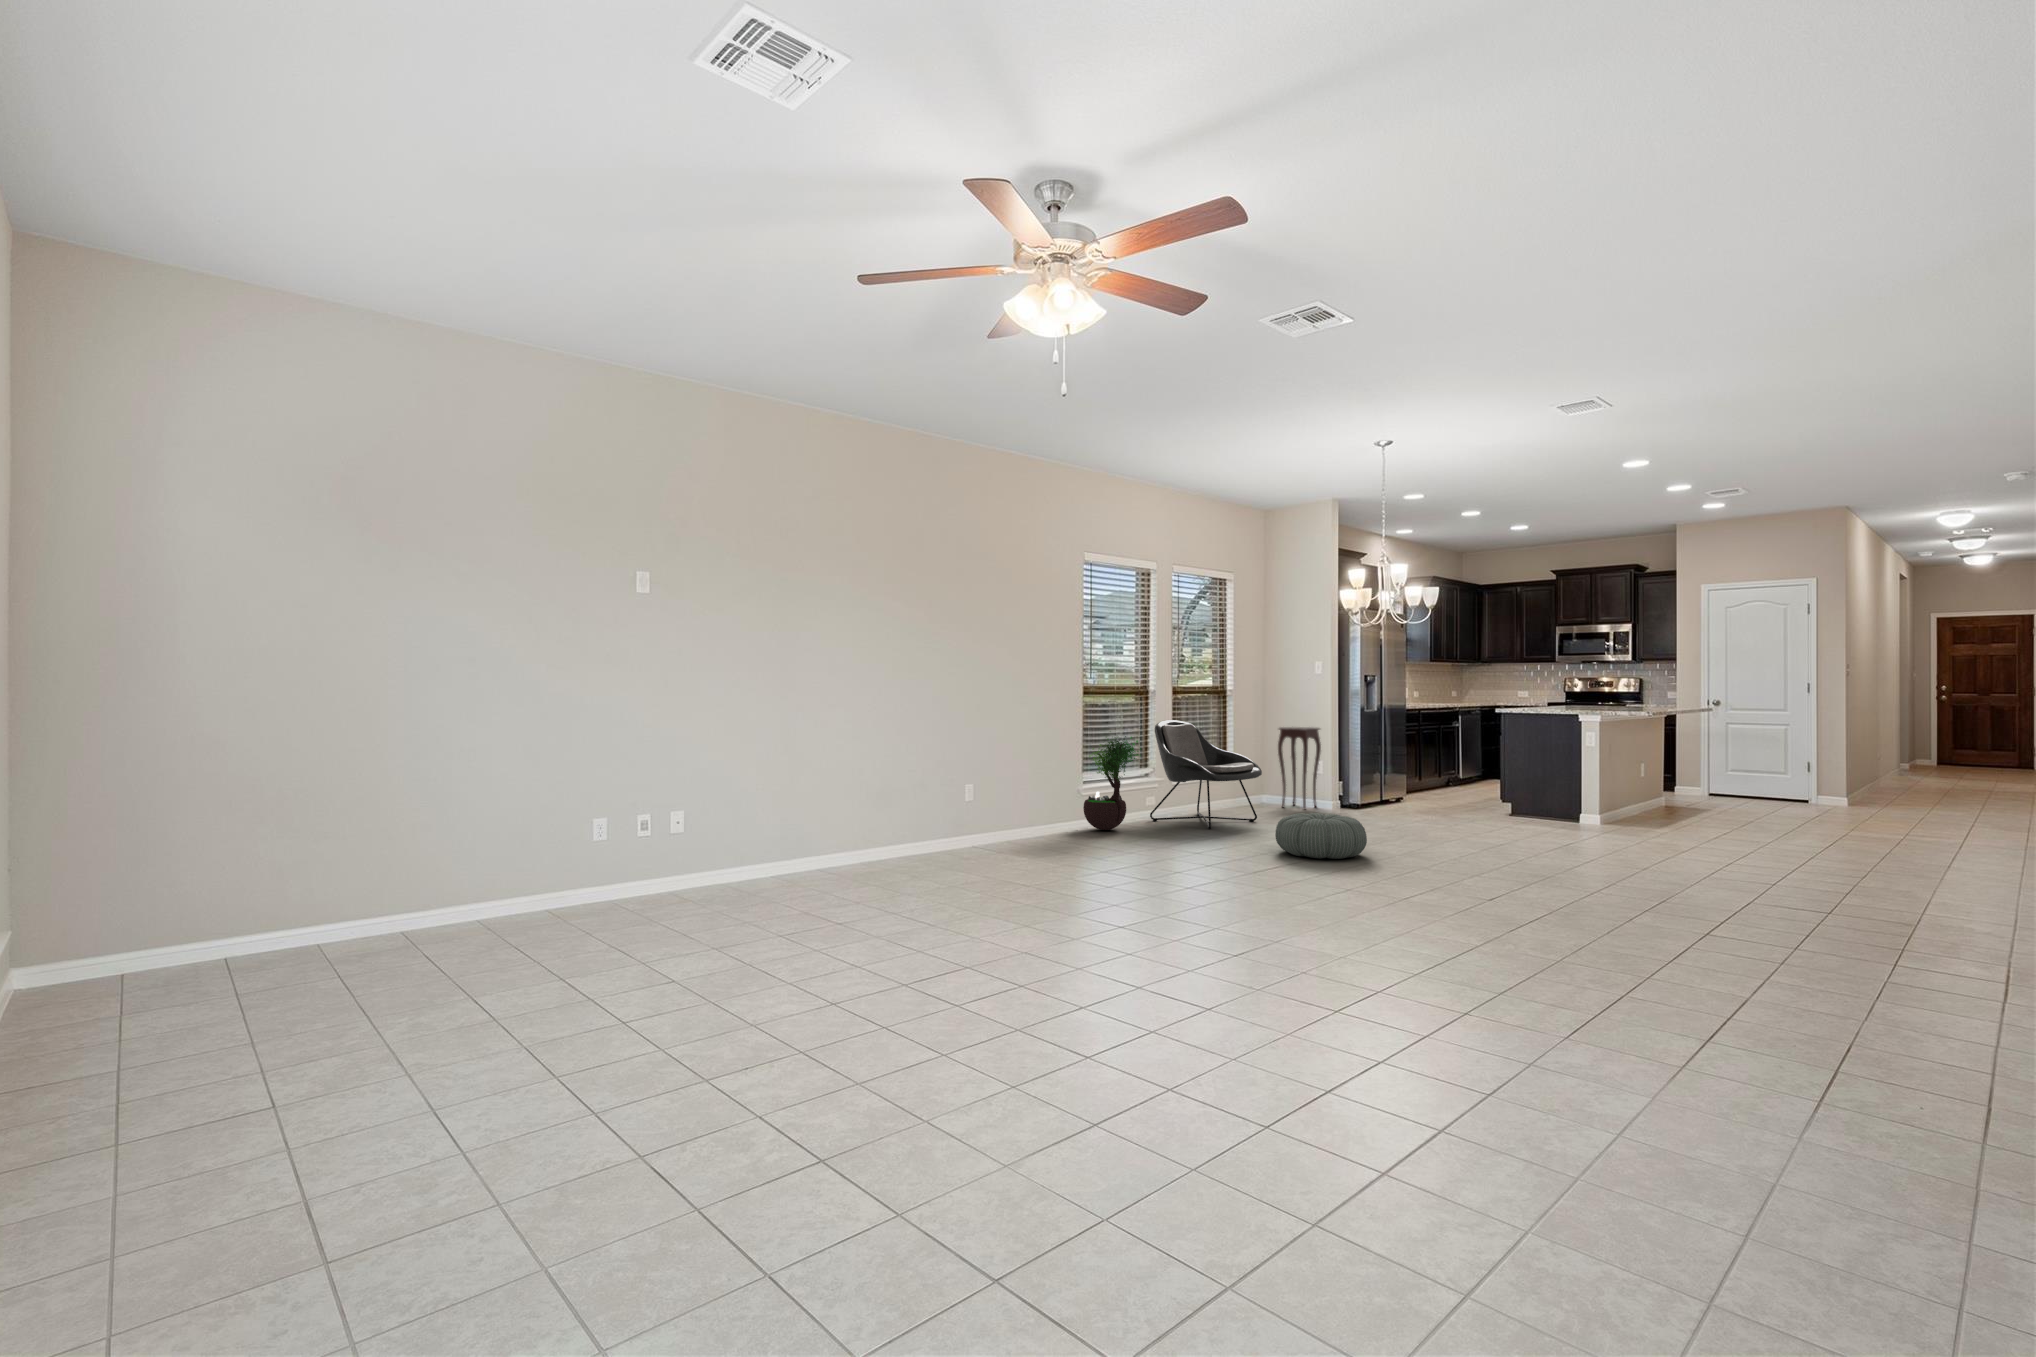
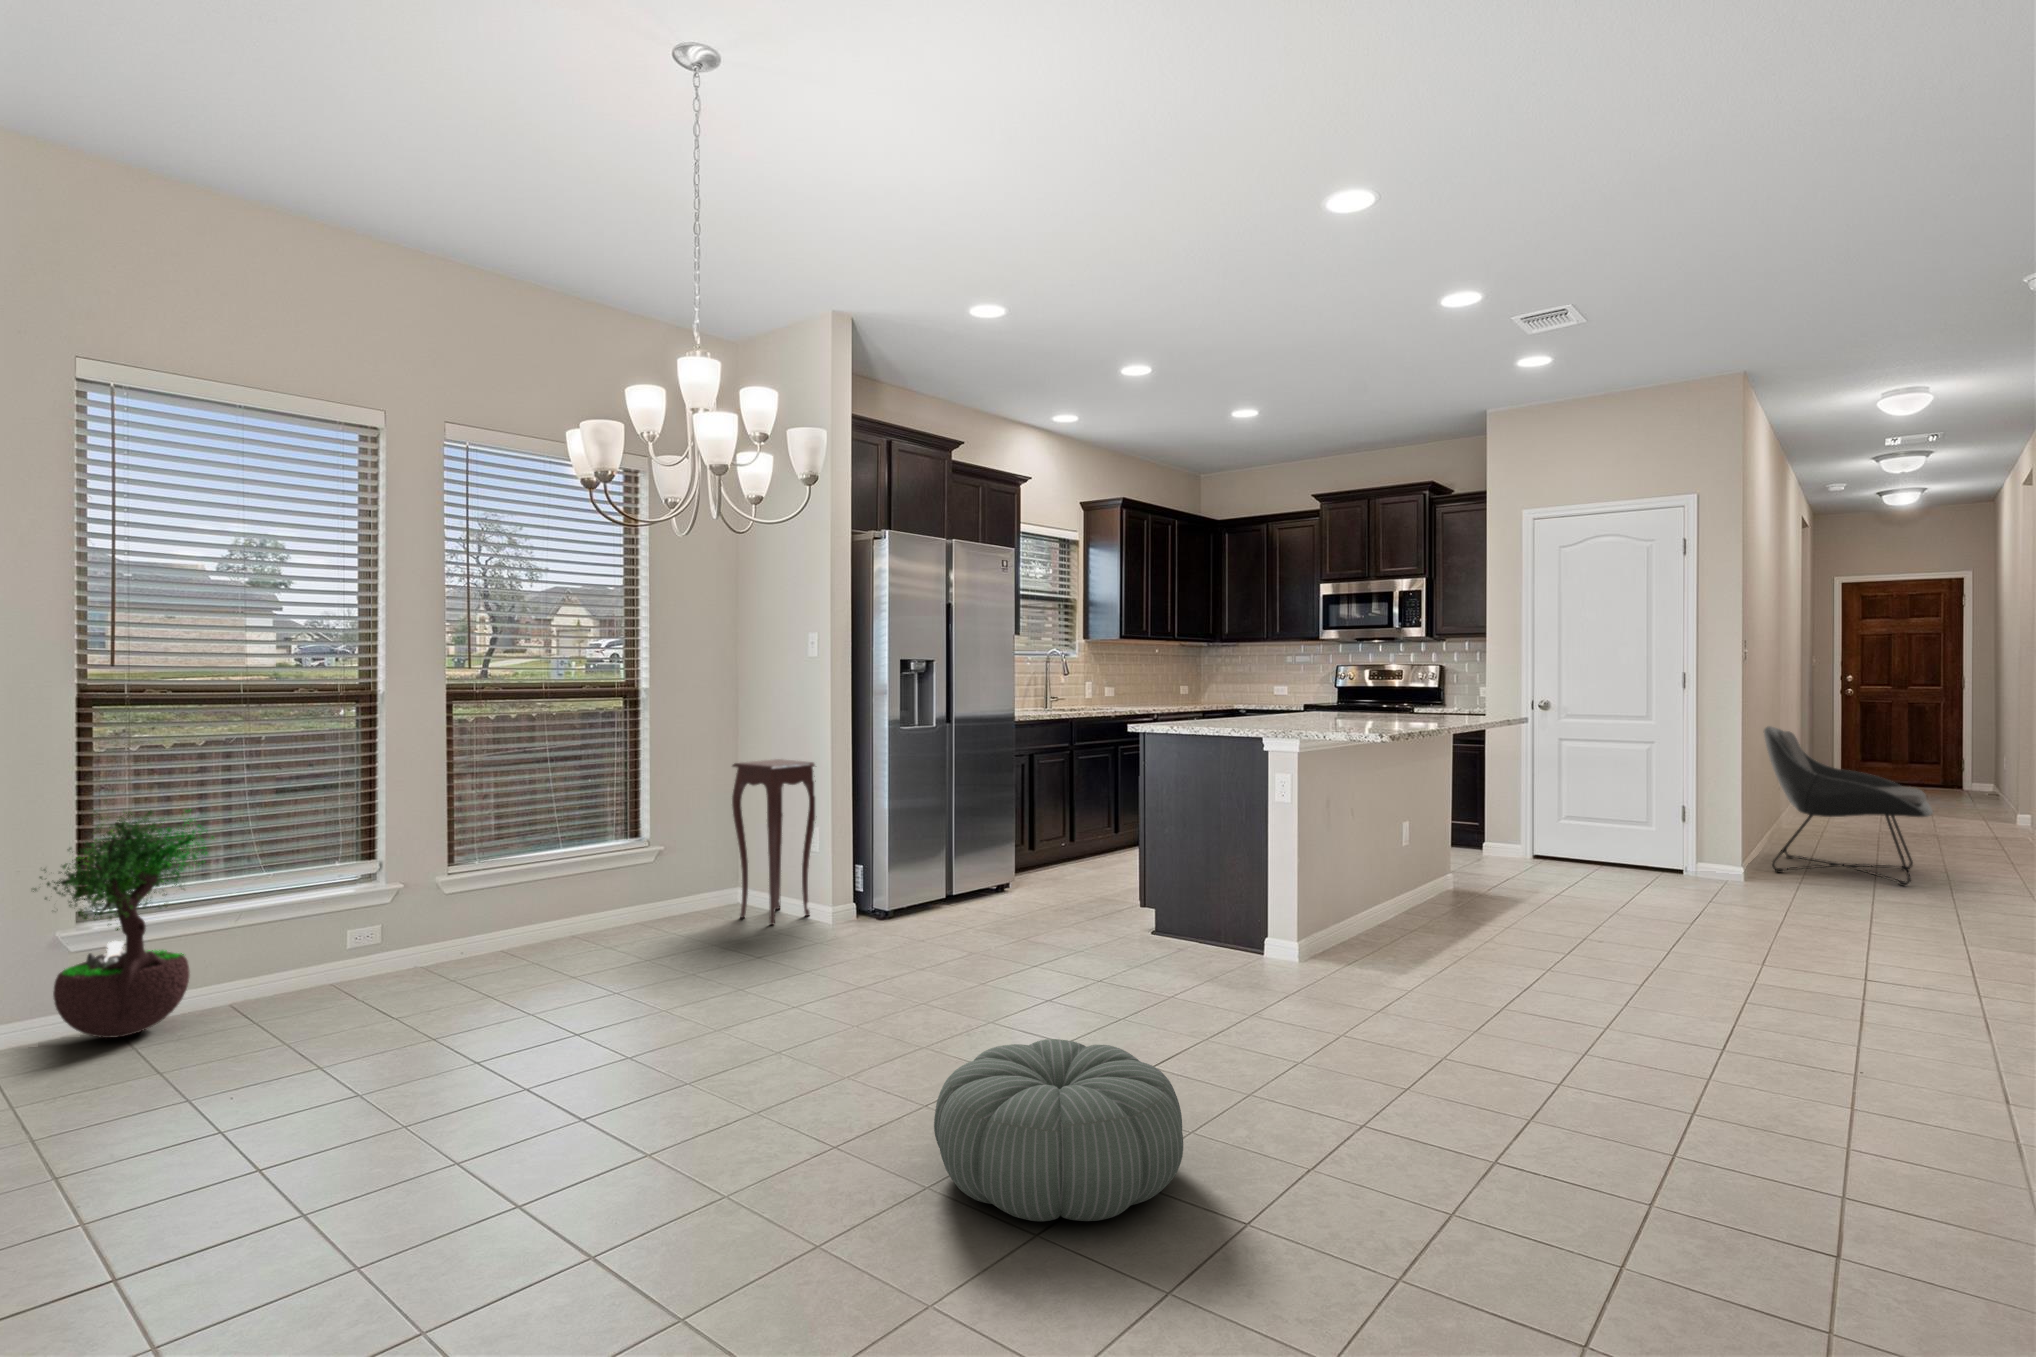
lounge chair: present [1150,720,1262,829] -> present [1764,726,1933,886]
pouf: present [1275,813,1367,859] -> present [934,1039,1183,1221]

